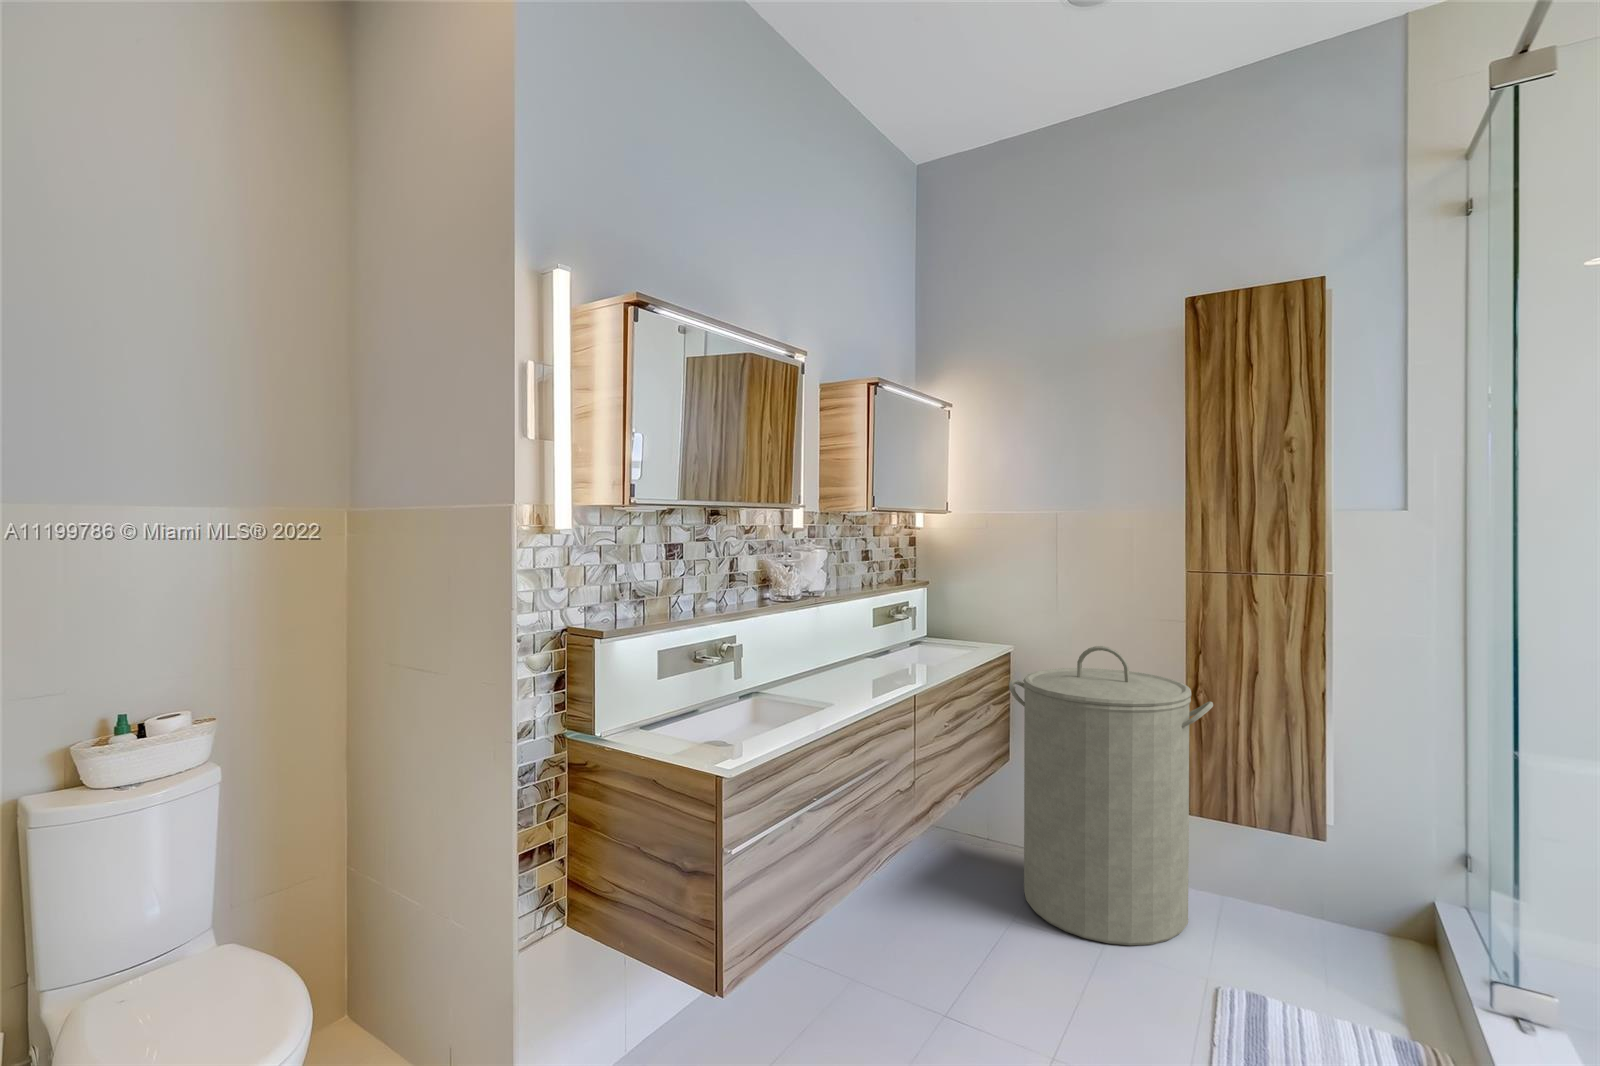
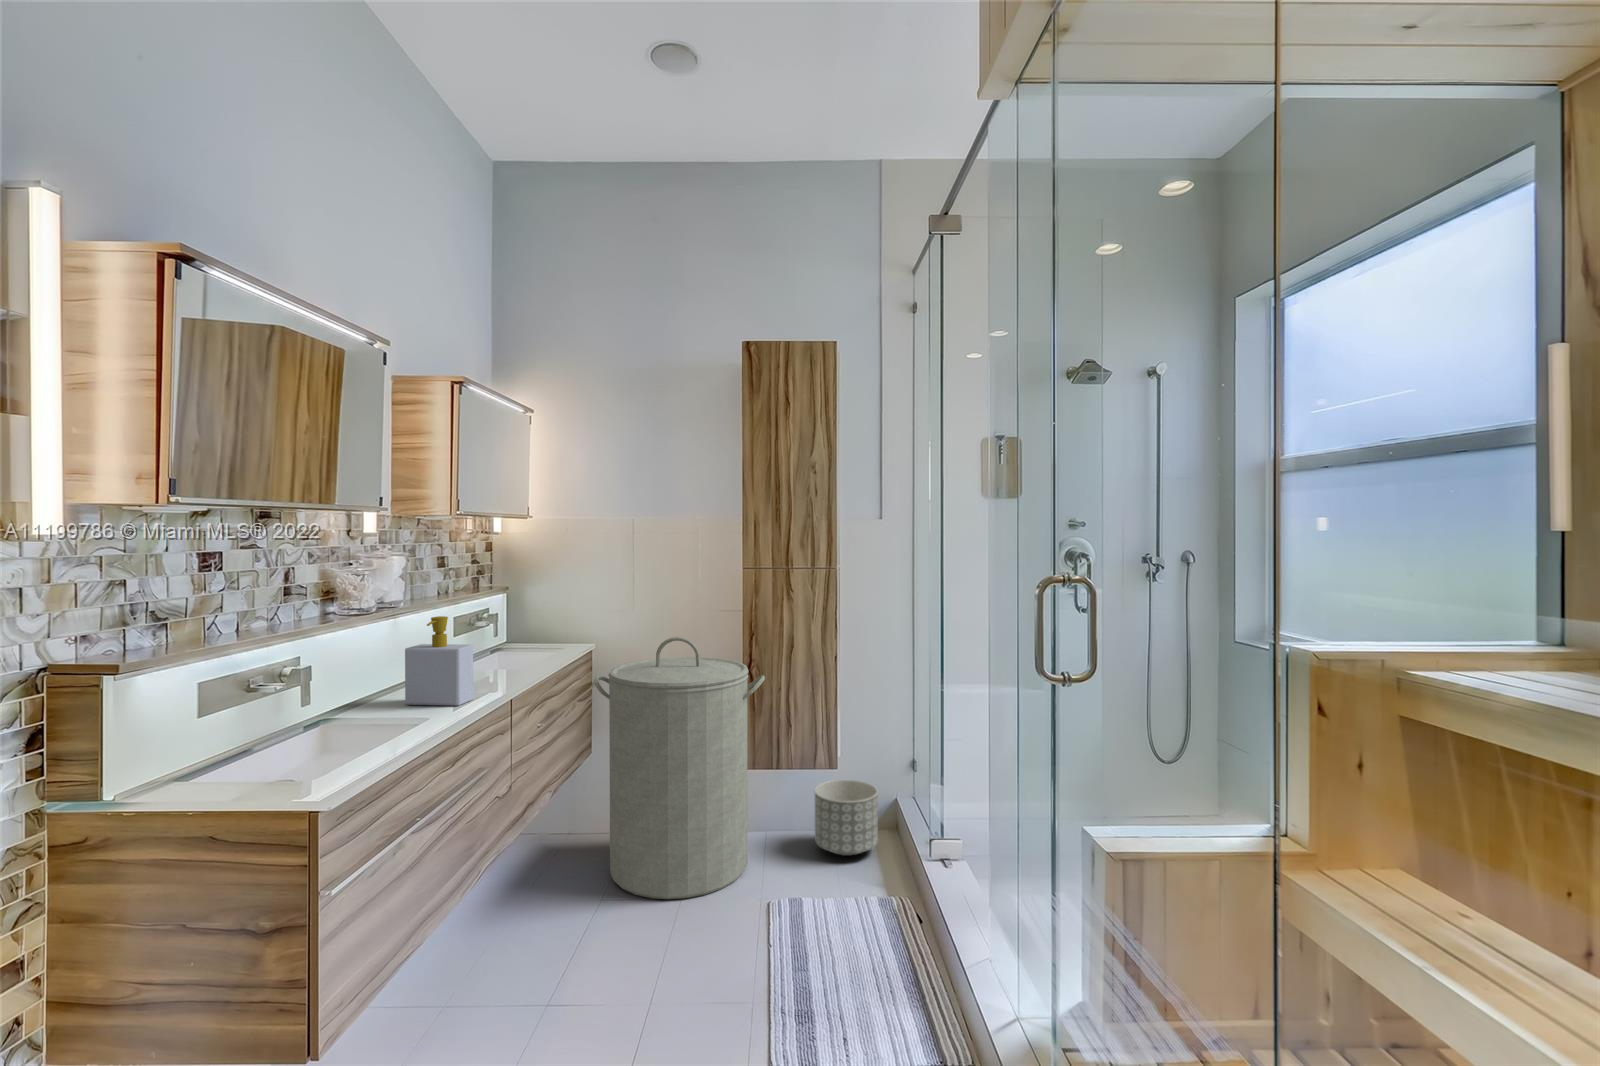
soap bottle: none [822,608,880,695] -> present [405,616,473,706]
planter: none [1285,848,1385,952] -> present [815,780,878,856]

